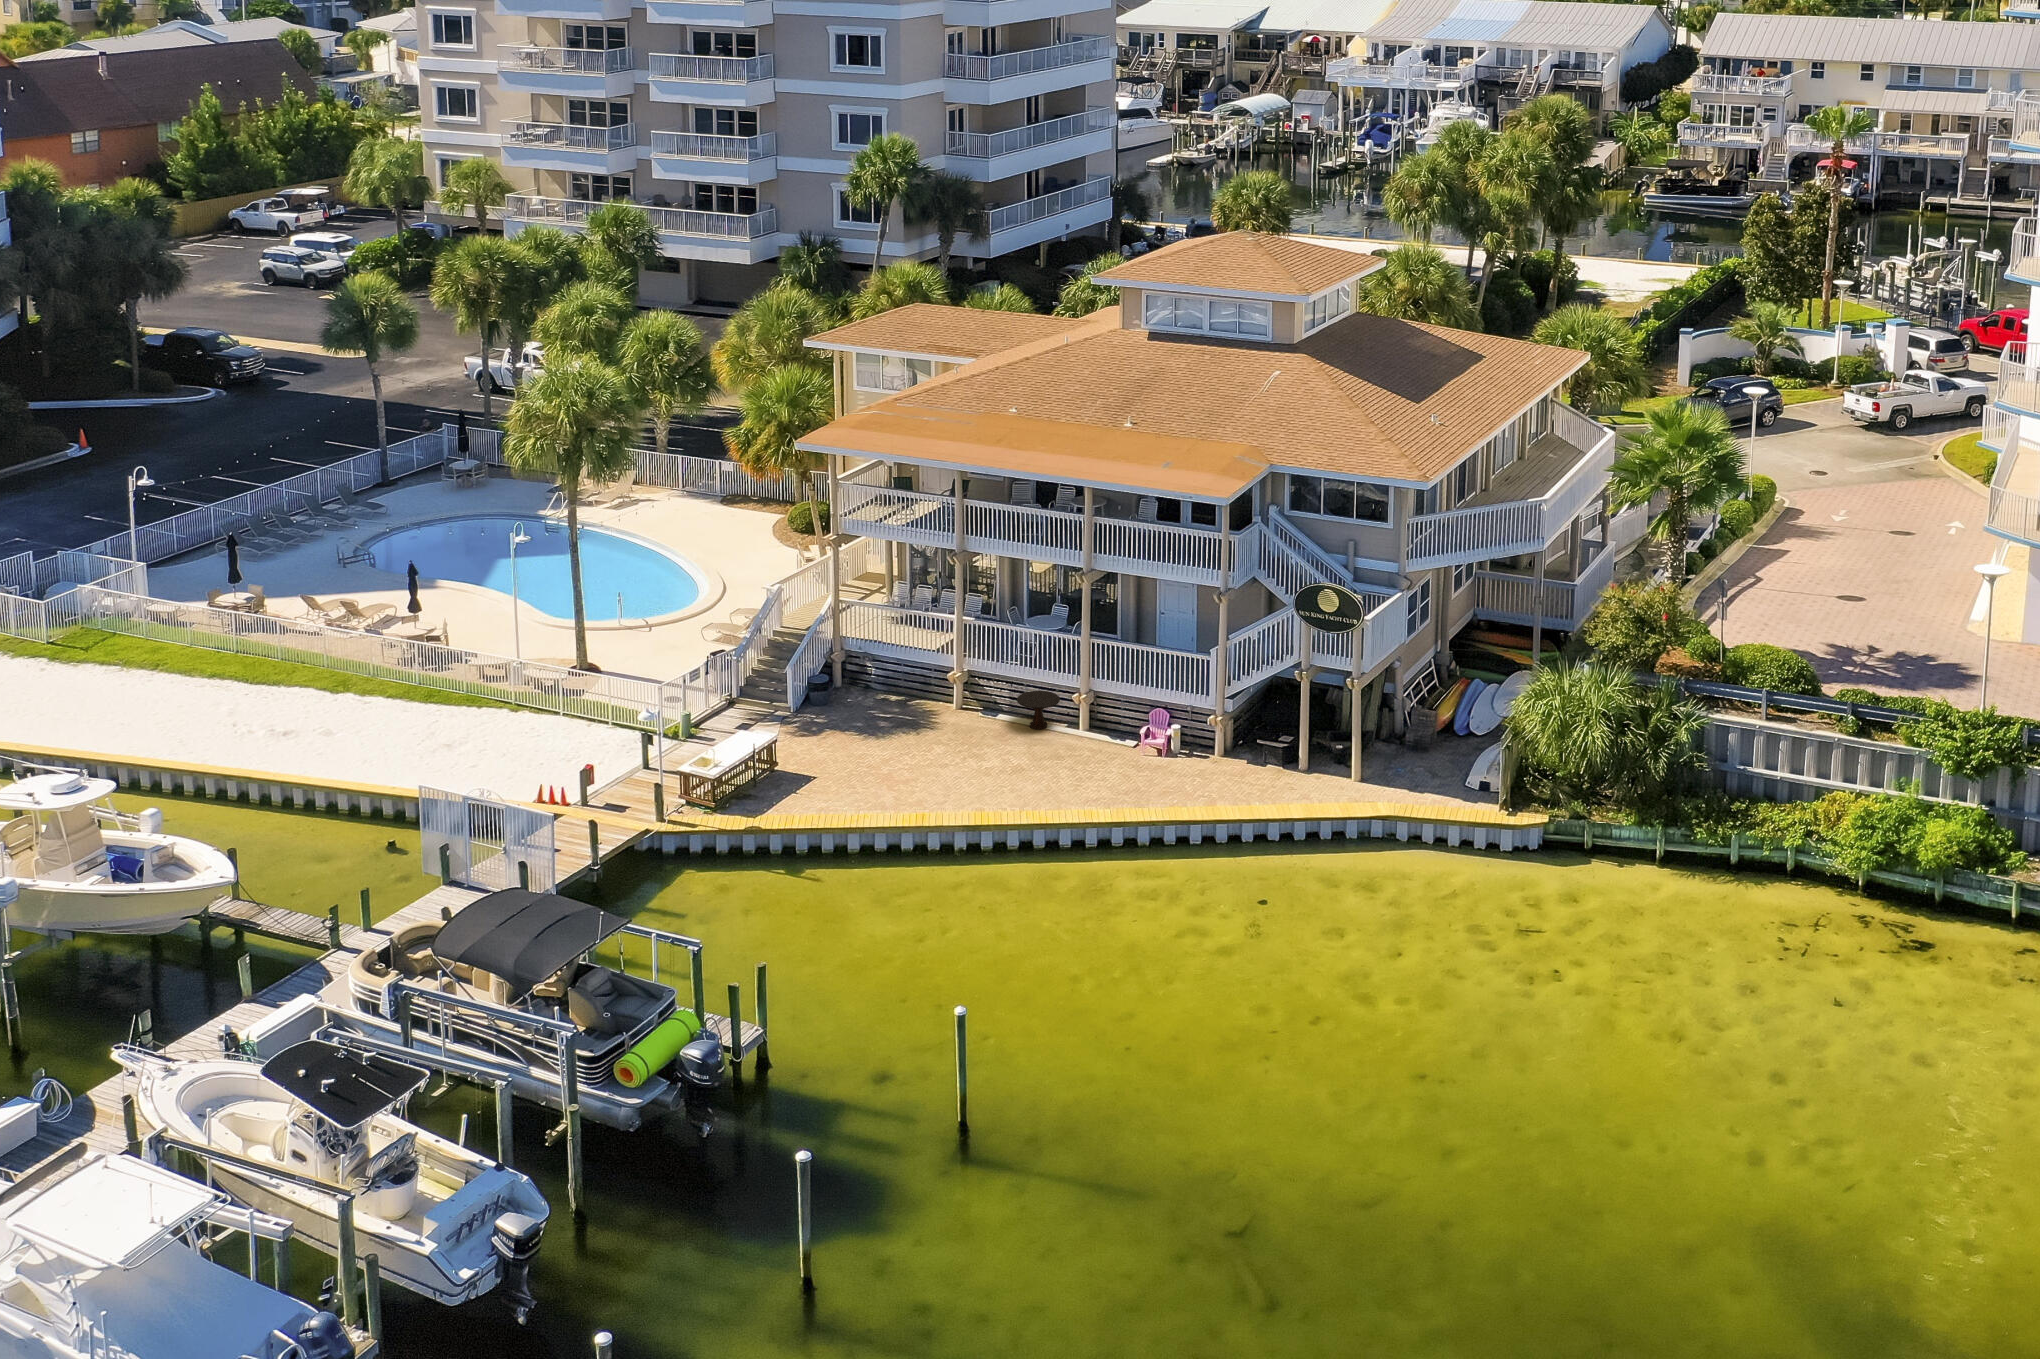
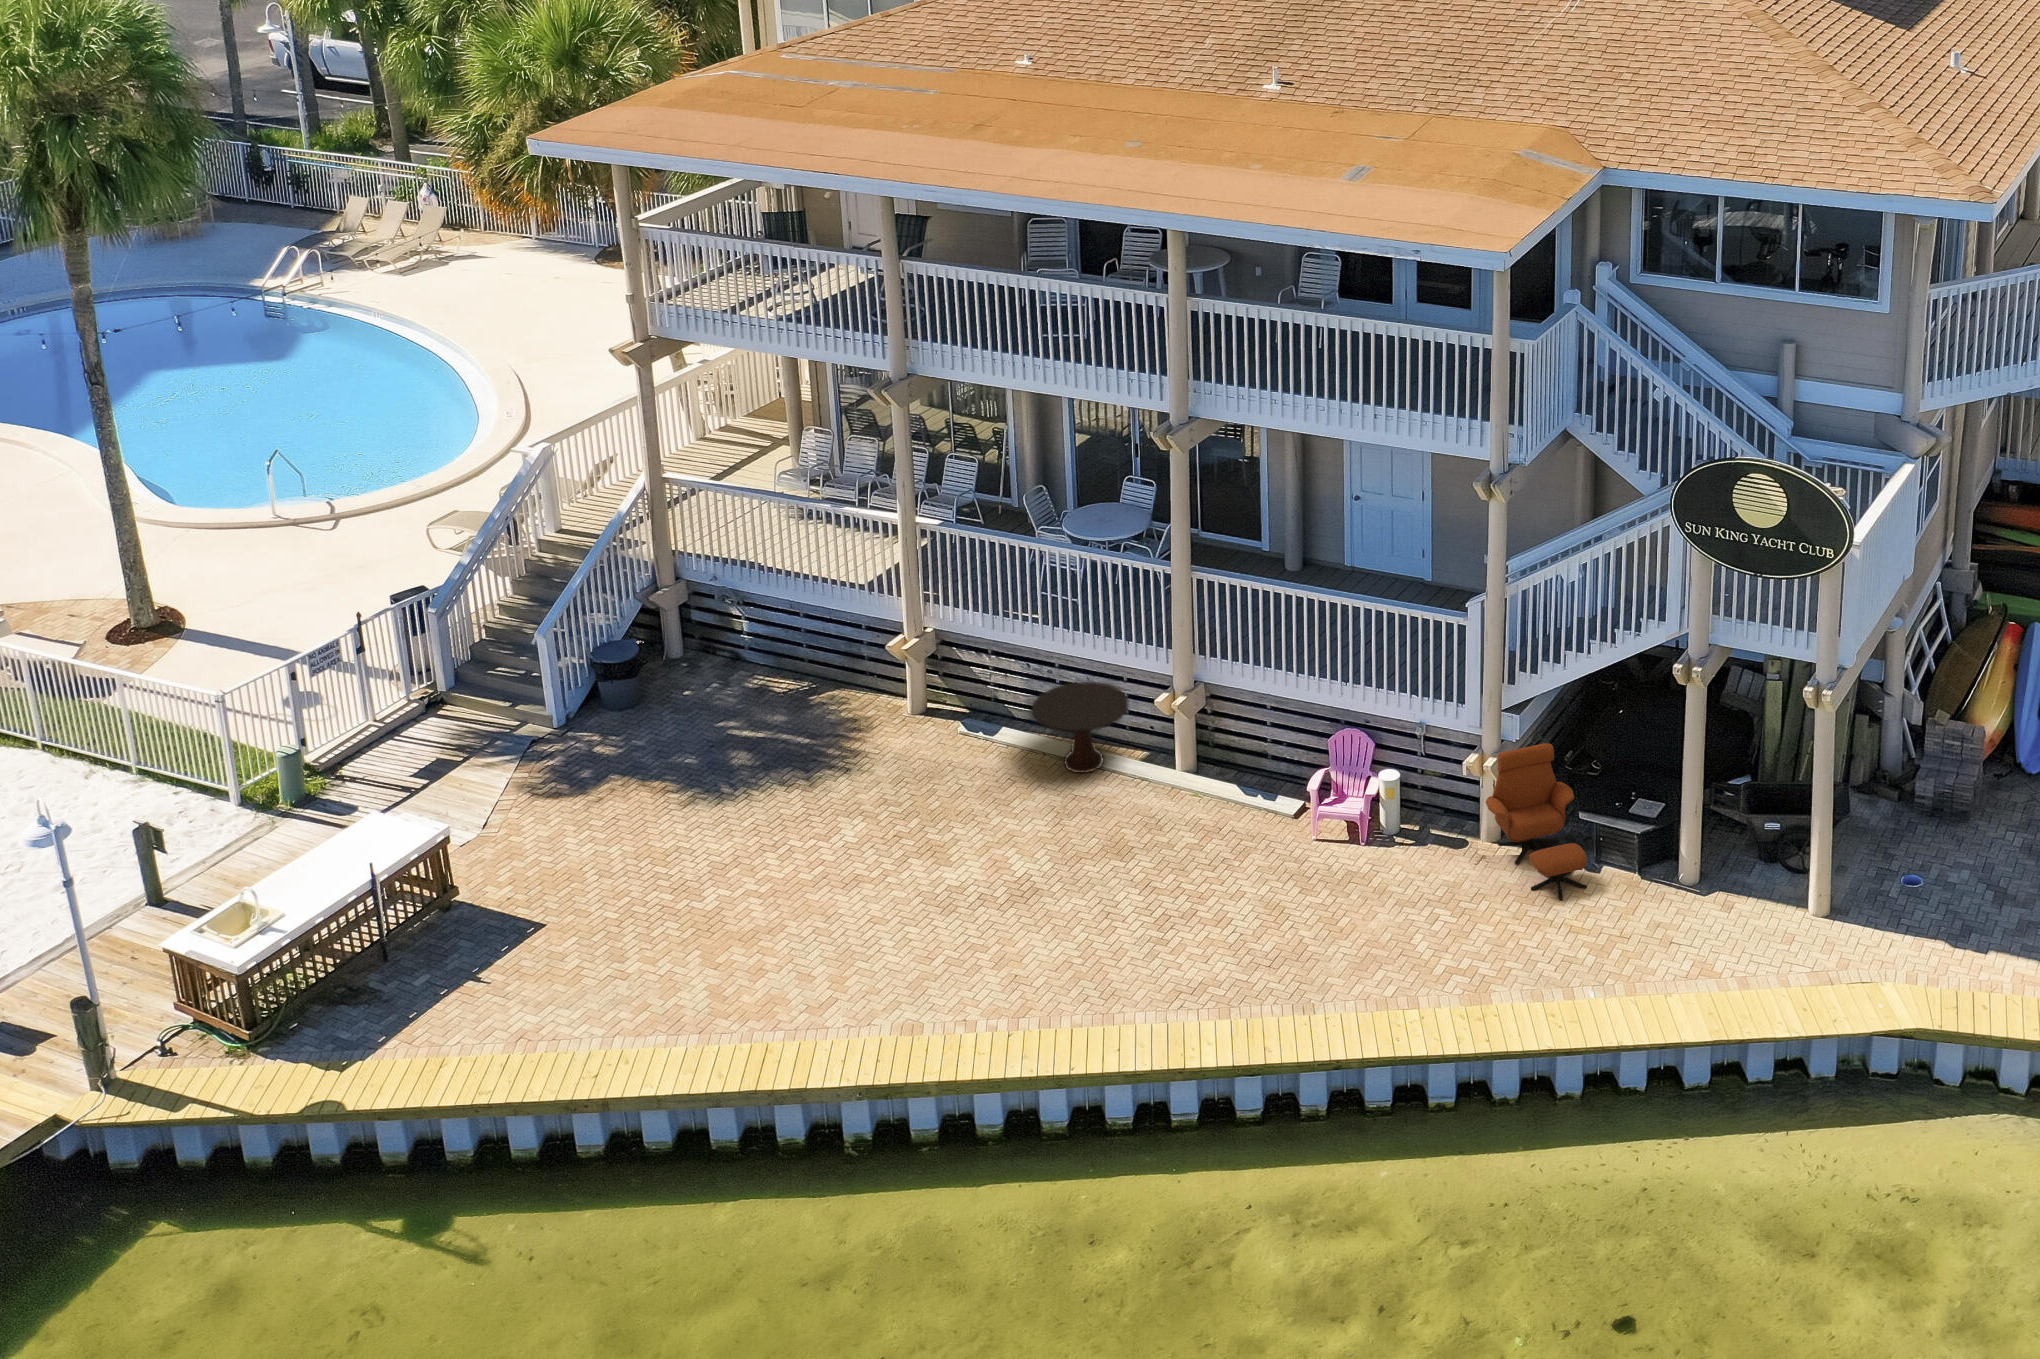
lounge chair: none [1217,711,1259,773] -> present [1486,743,1587,901]

